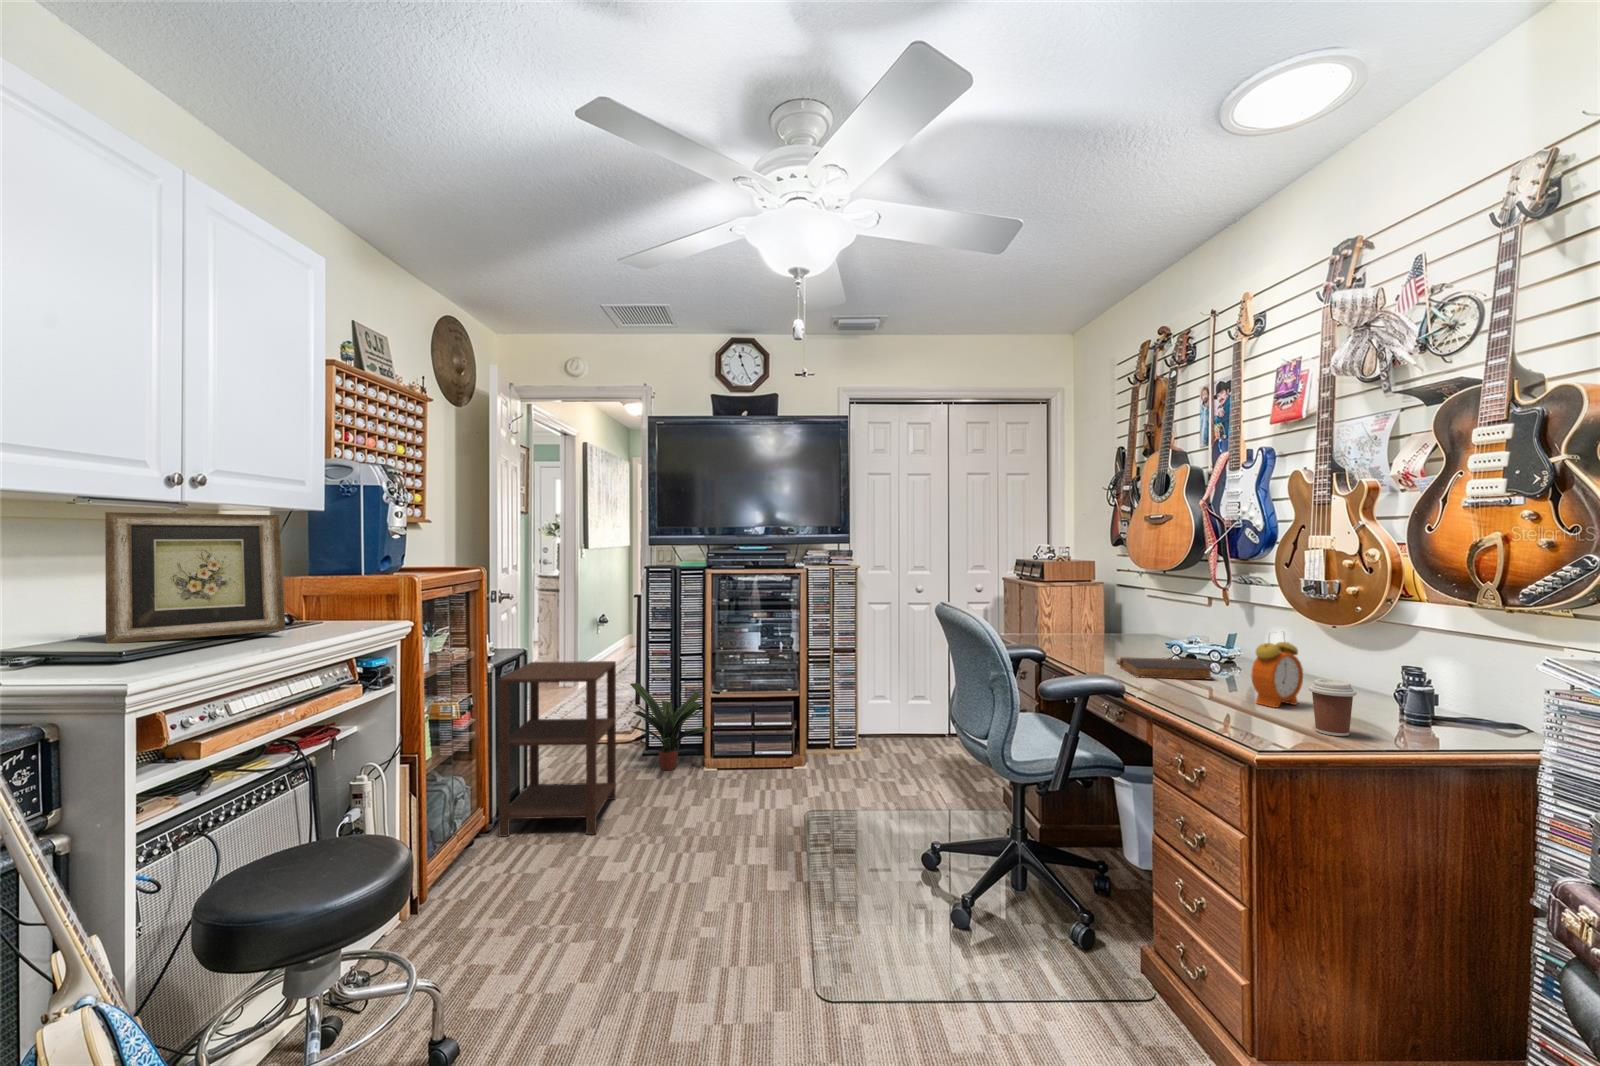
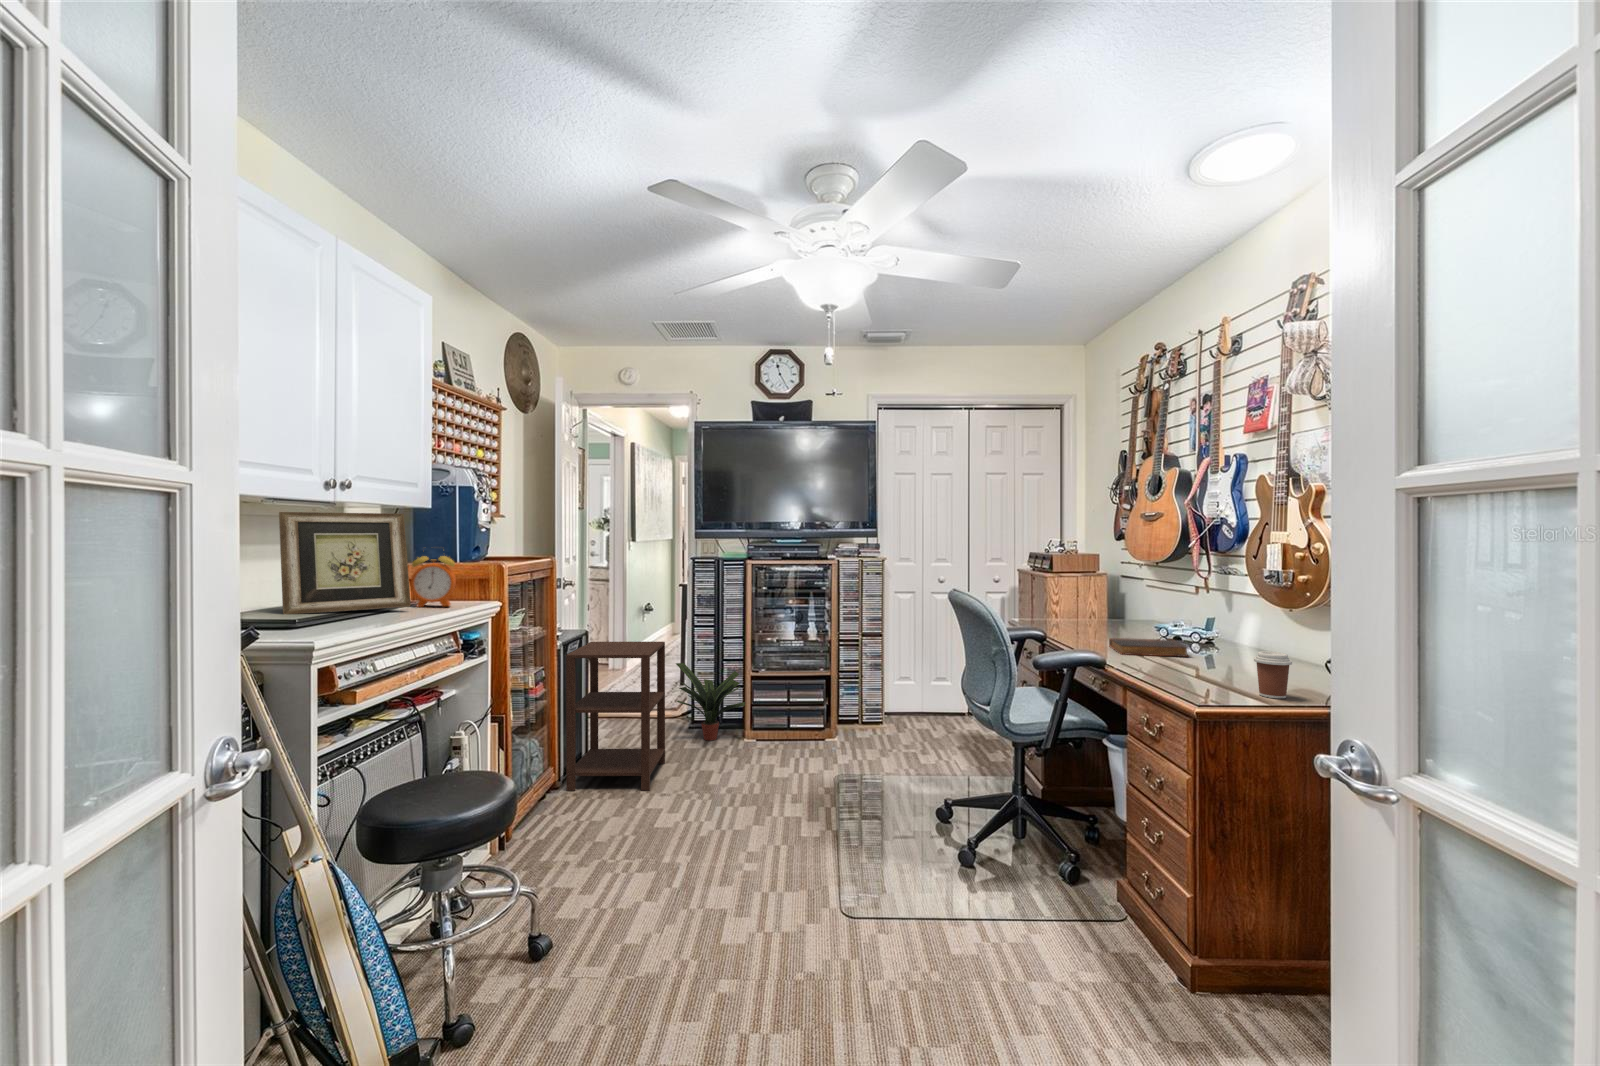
alarm clock: present [1251,641,1303,707] -> present [410,556,456,607]

